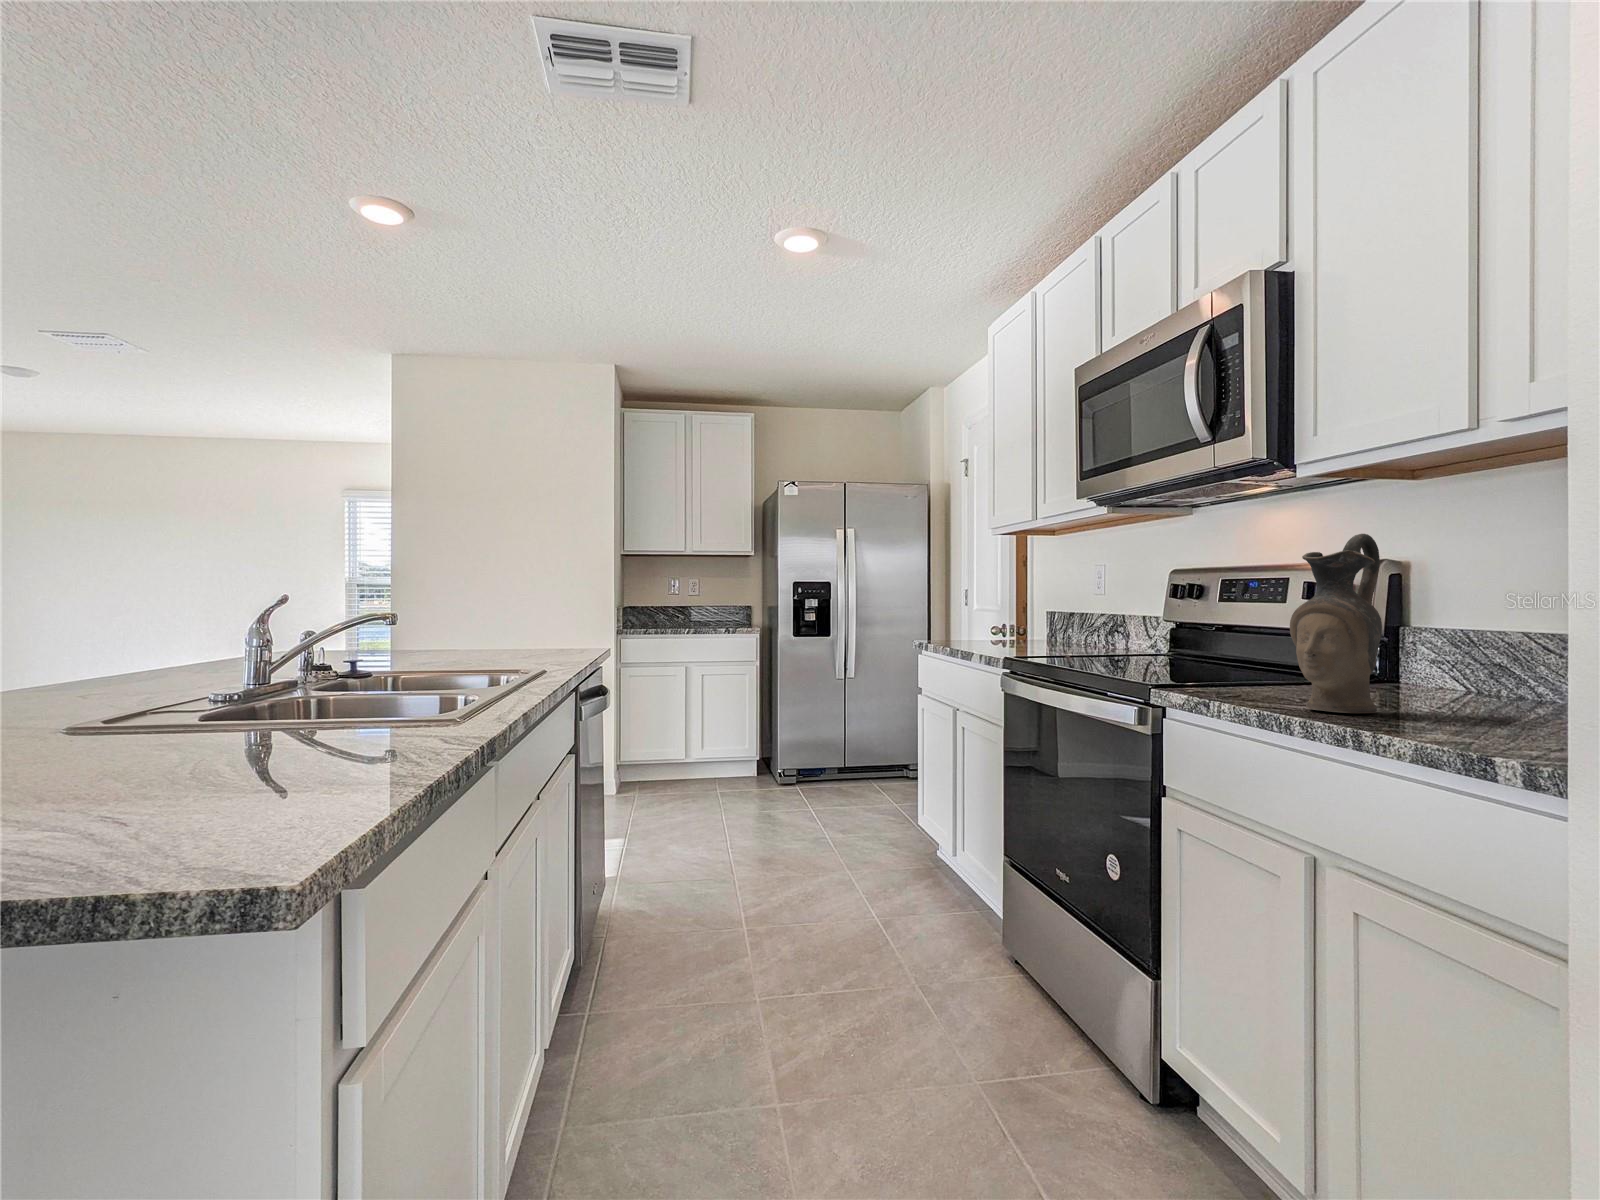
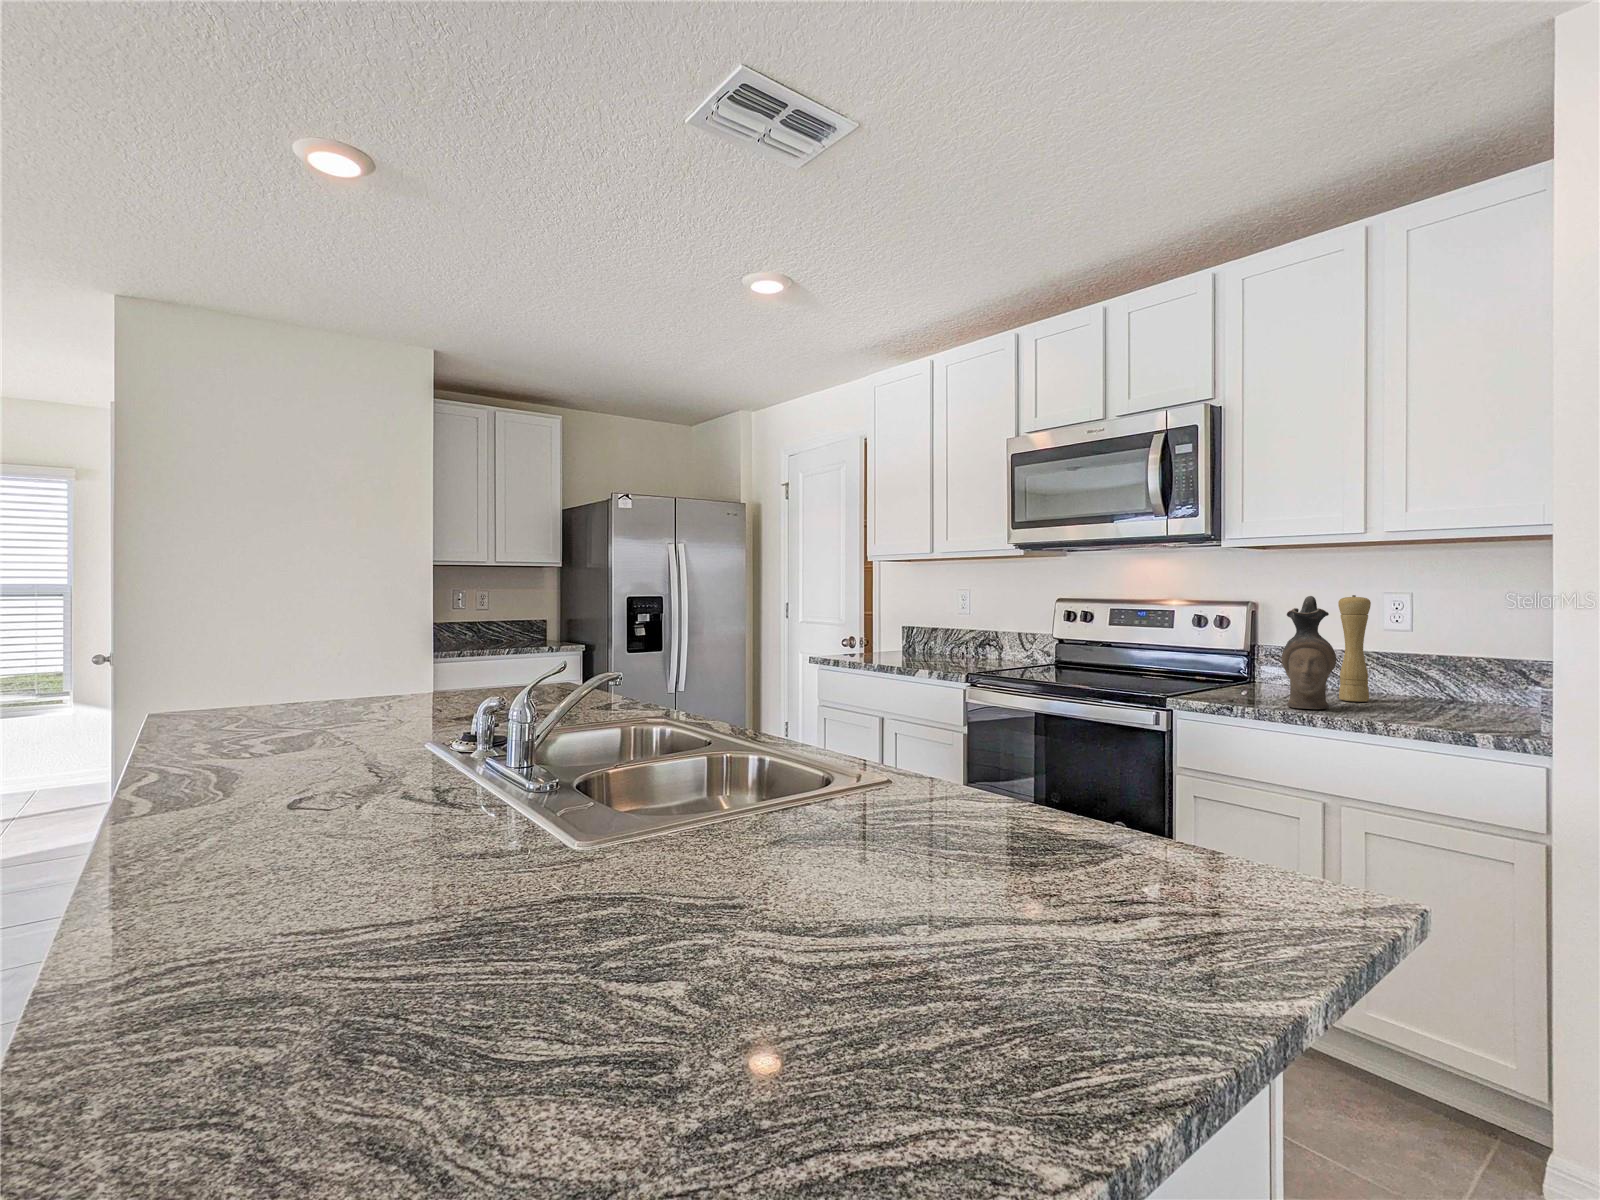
pepper mill: none [1455,533,1514,712] -> present [1338,595,1371,702]

